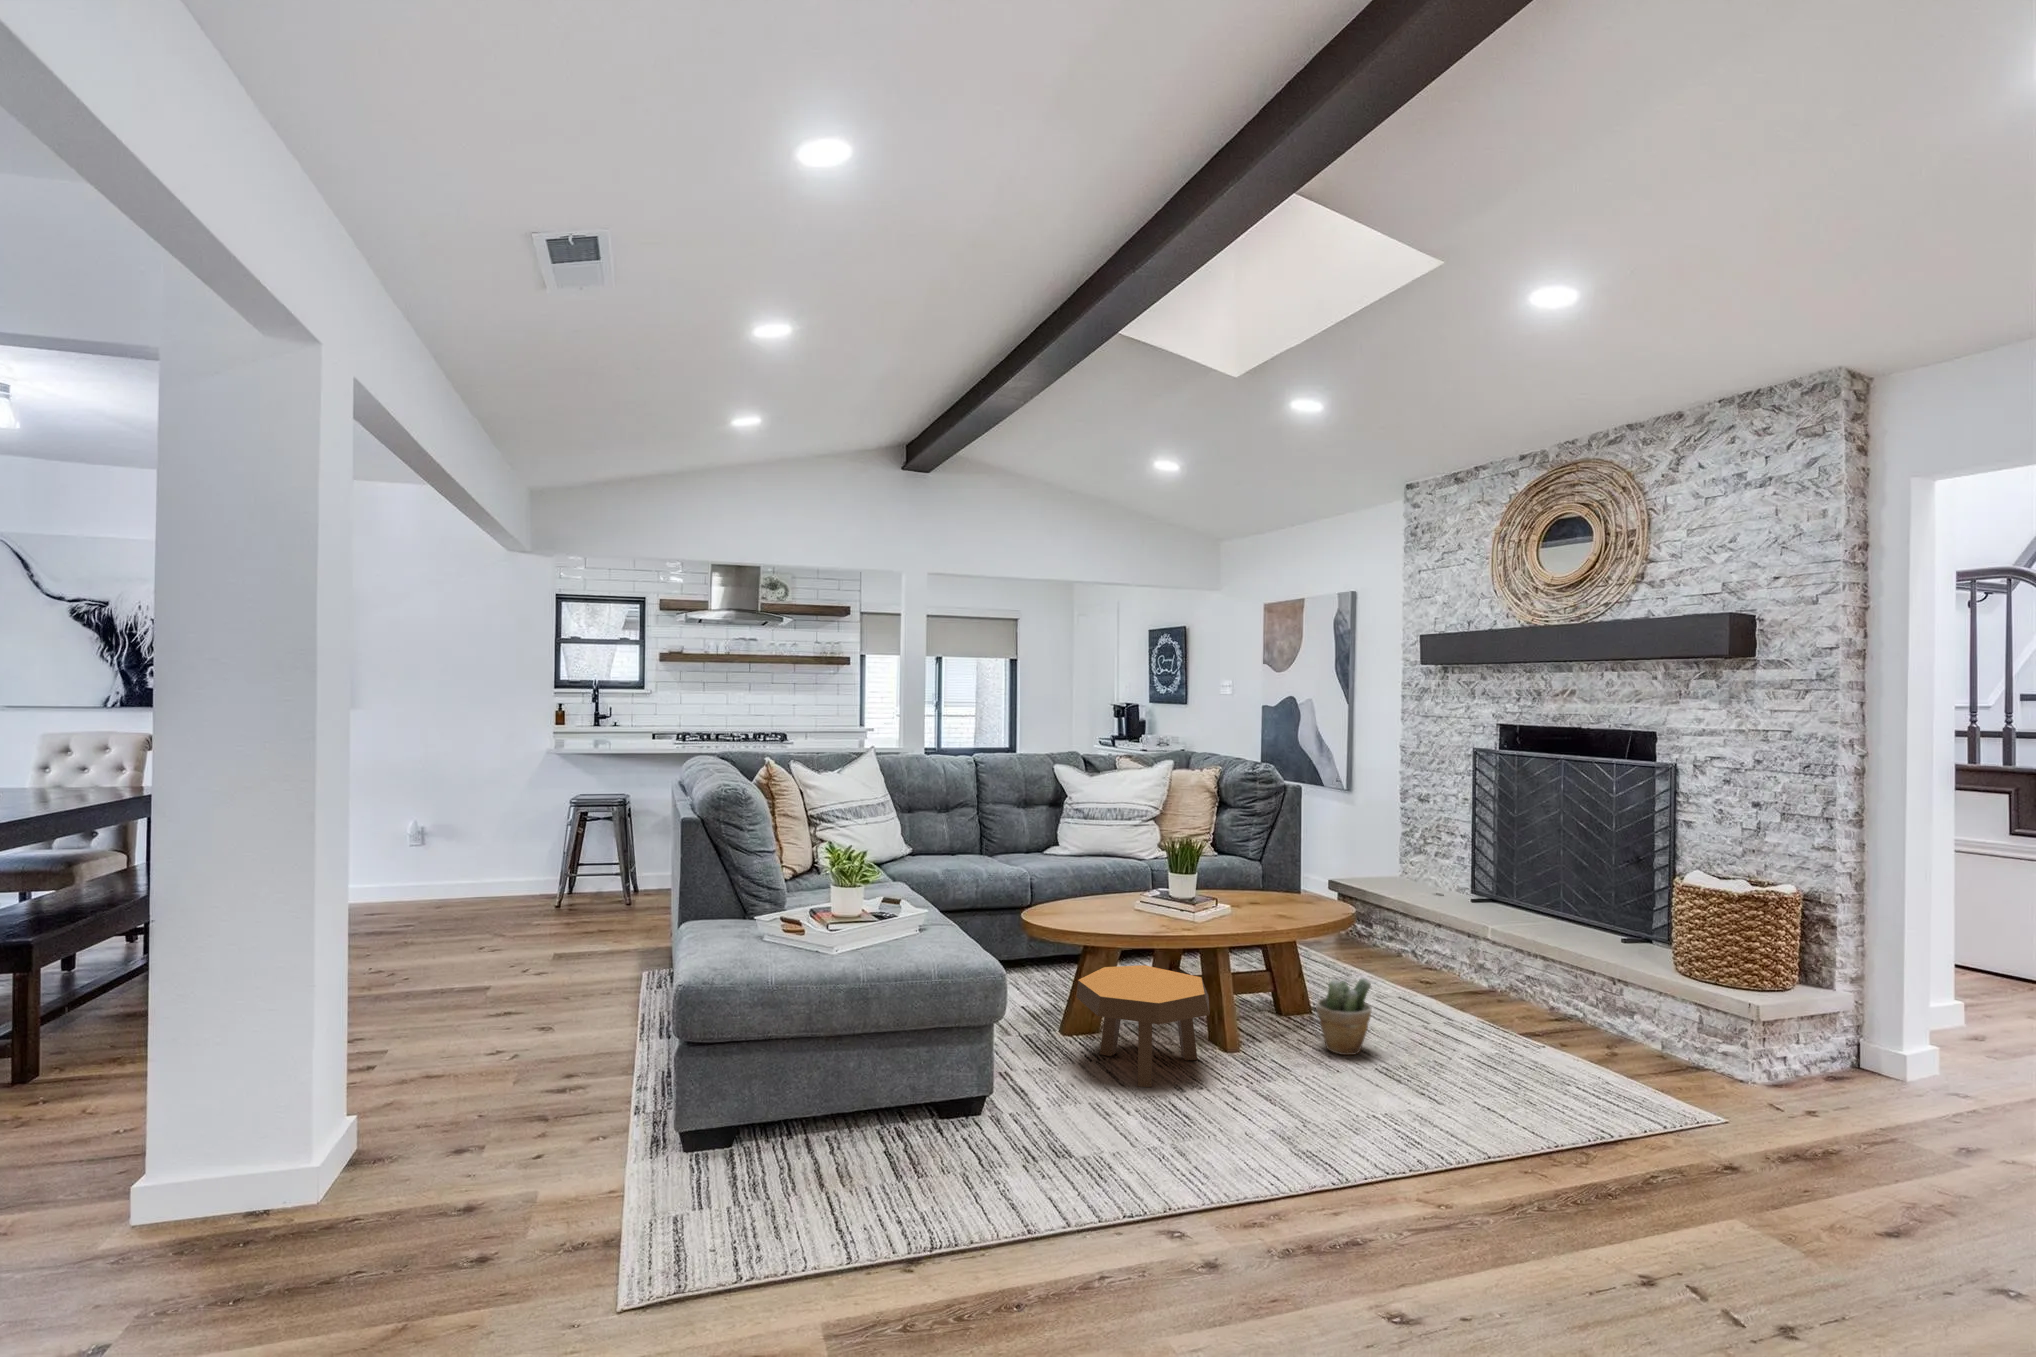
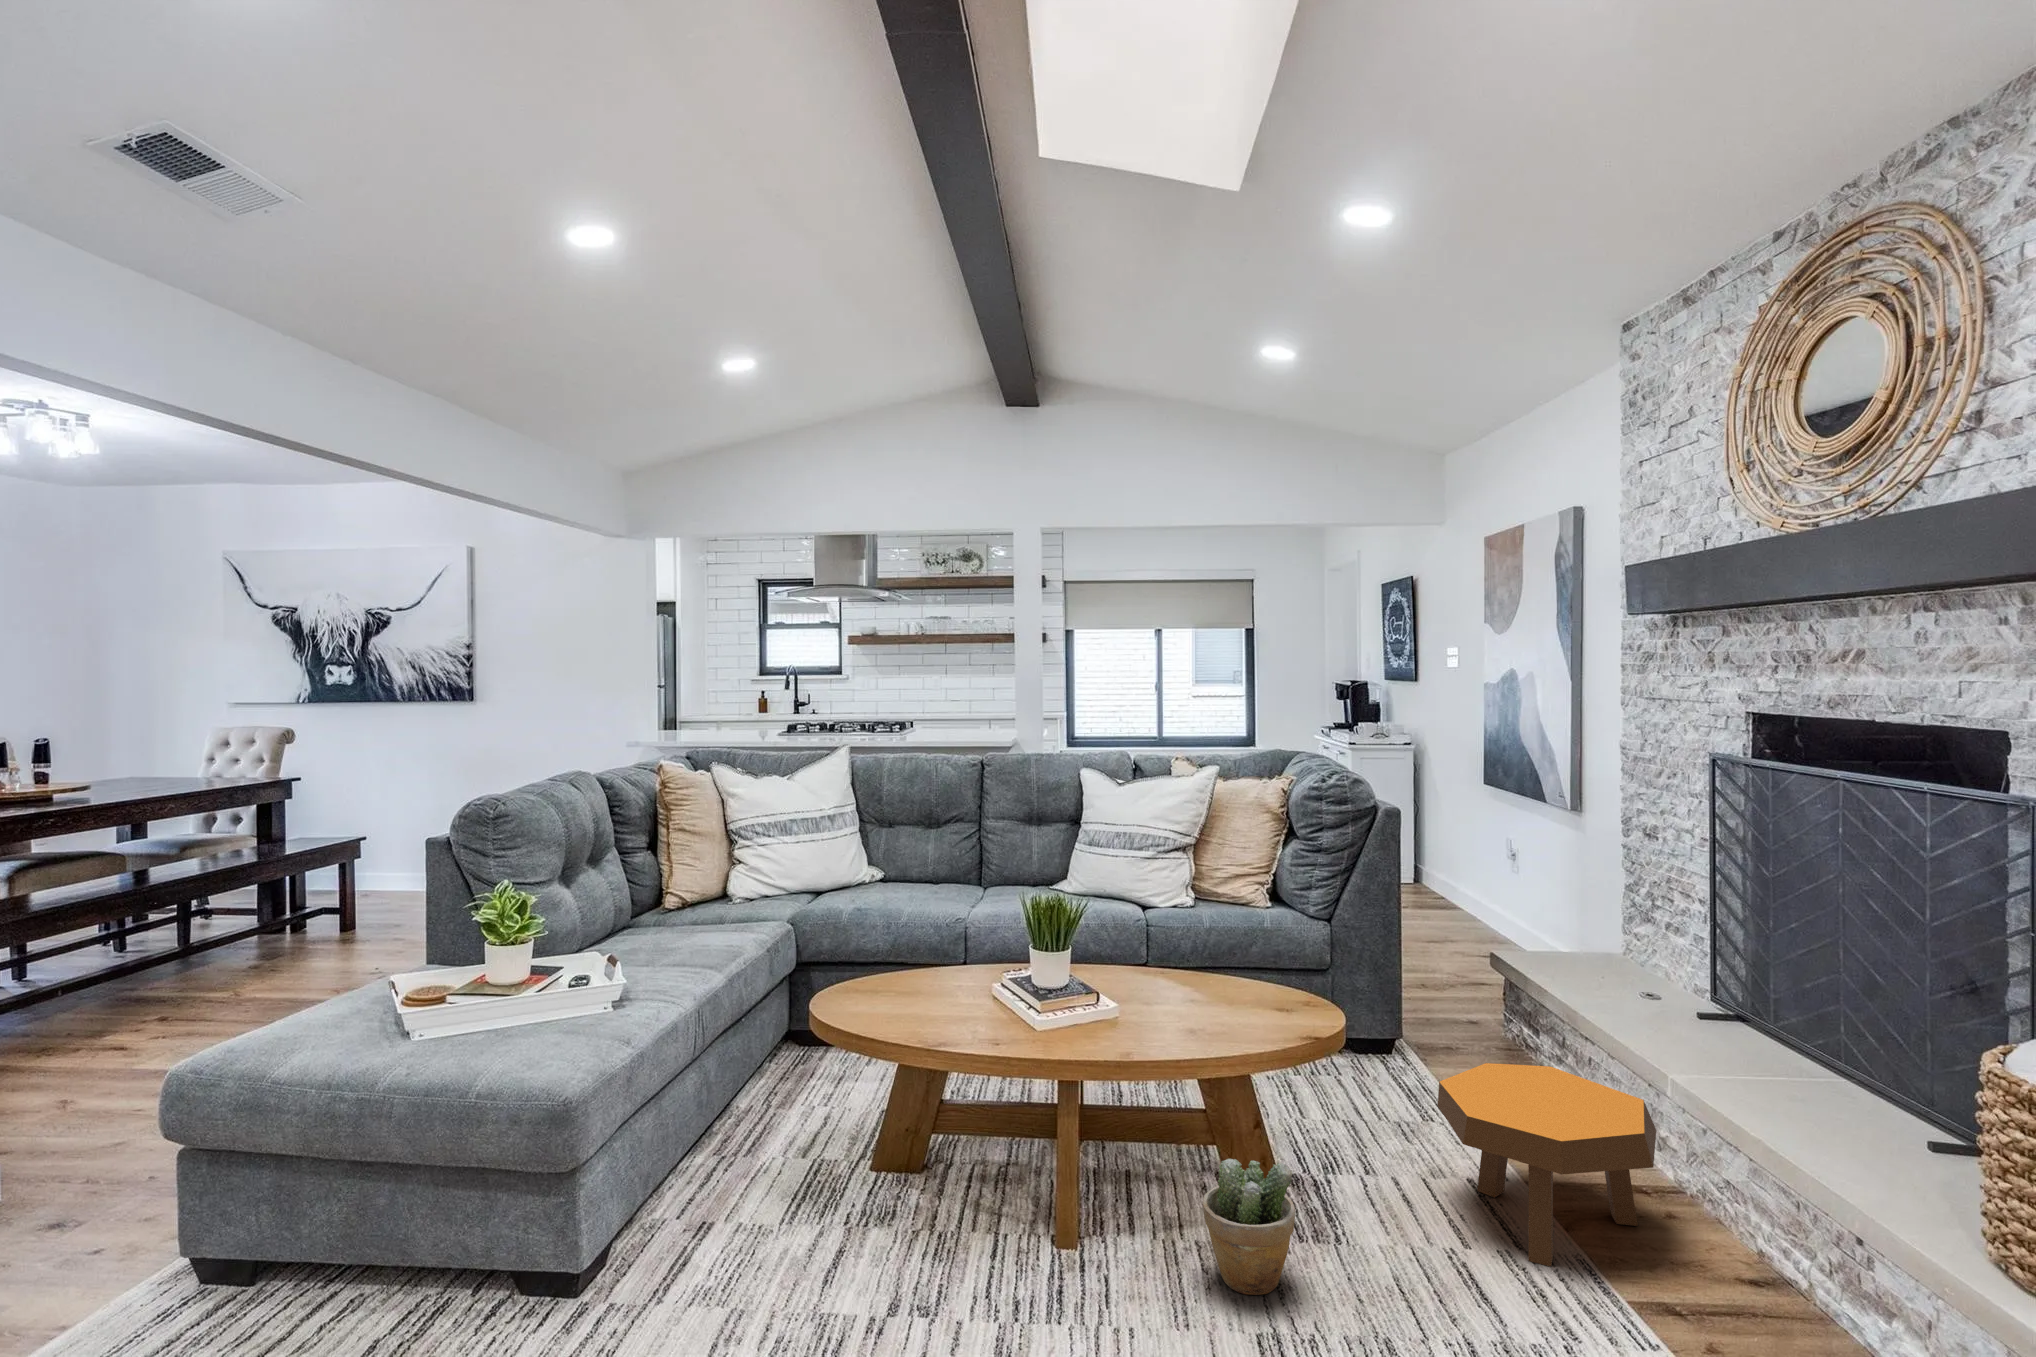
footstool: present [1077,965,1210,1087] -> present [1438,1063,1656,1267]

